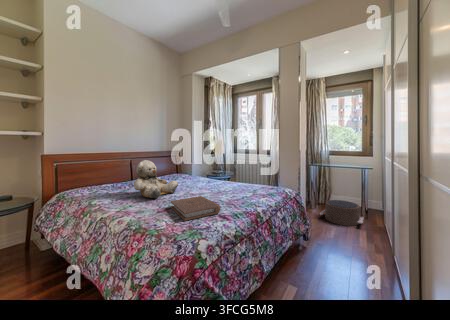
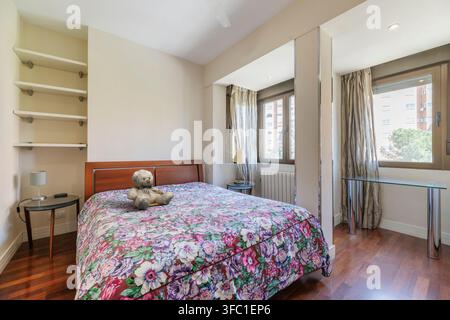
book: present [171,196,220,221] -> none [145,210,191,237]
pouf: present [320,200,364,226] -> none [357,226,423,264]

